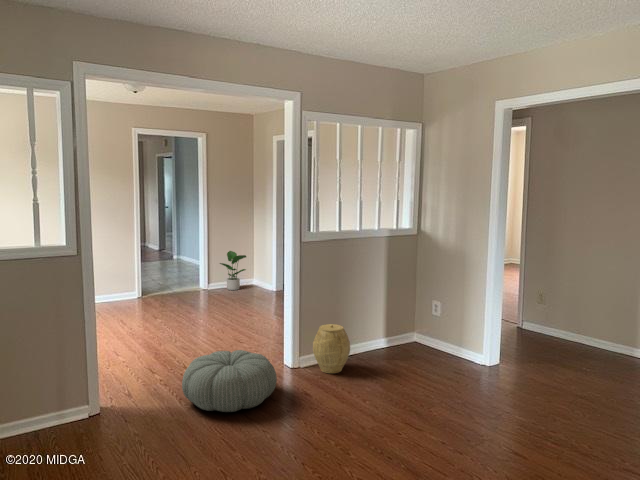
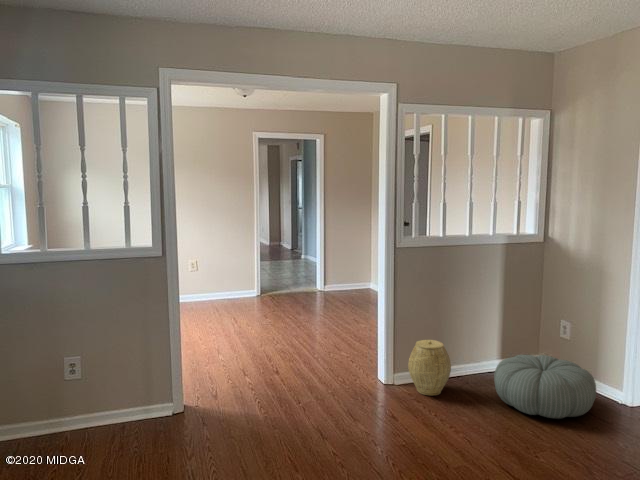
potted plant: present [220,251,246,290] -> none [335,253,364,294]
pouf: present [182,350,277,412] -> present [494,355,596,419]

